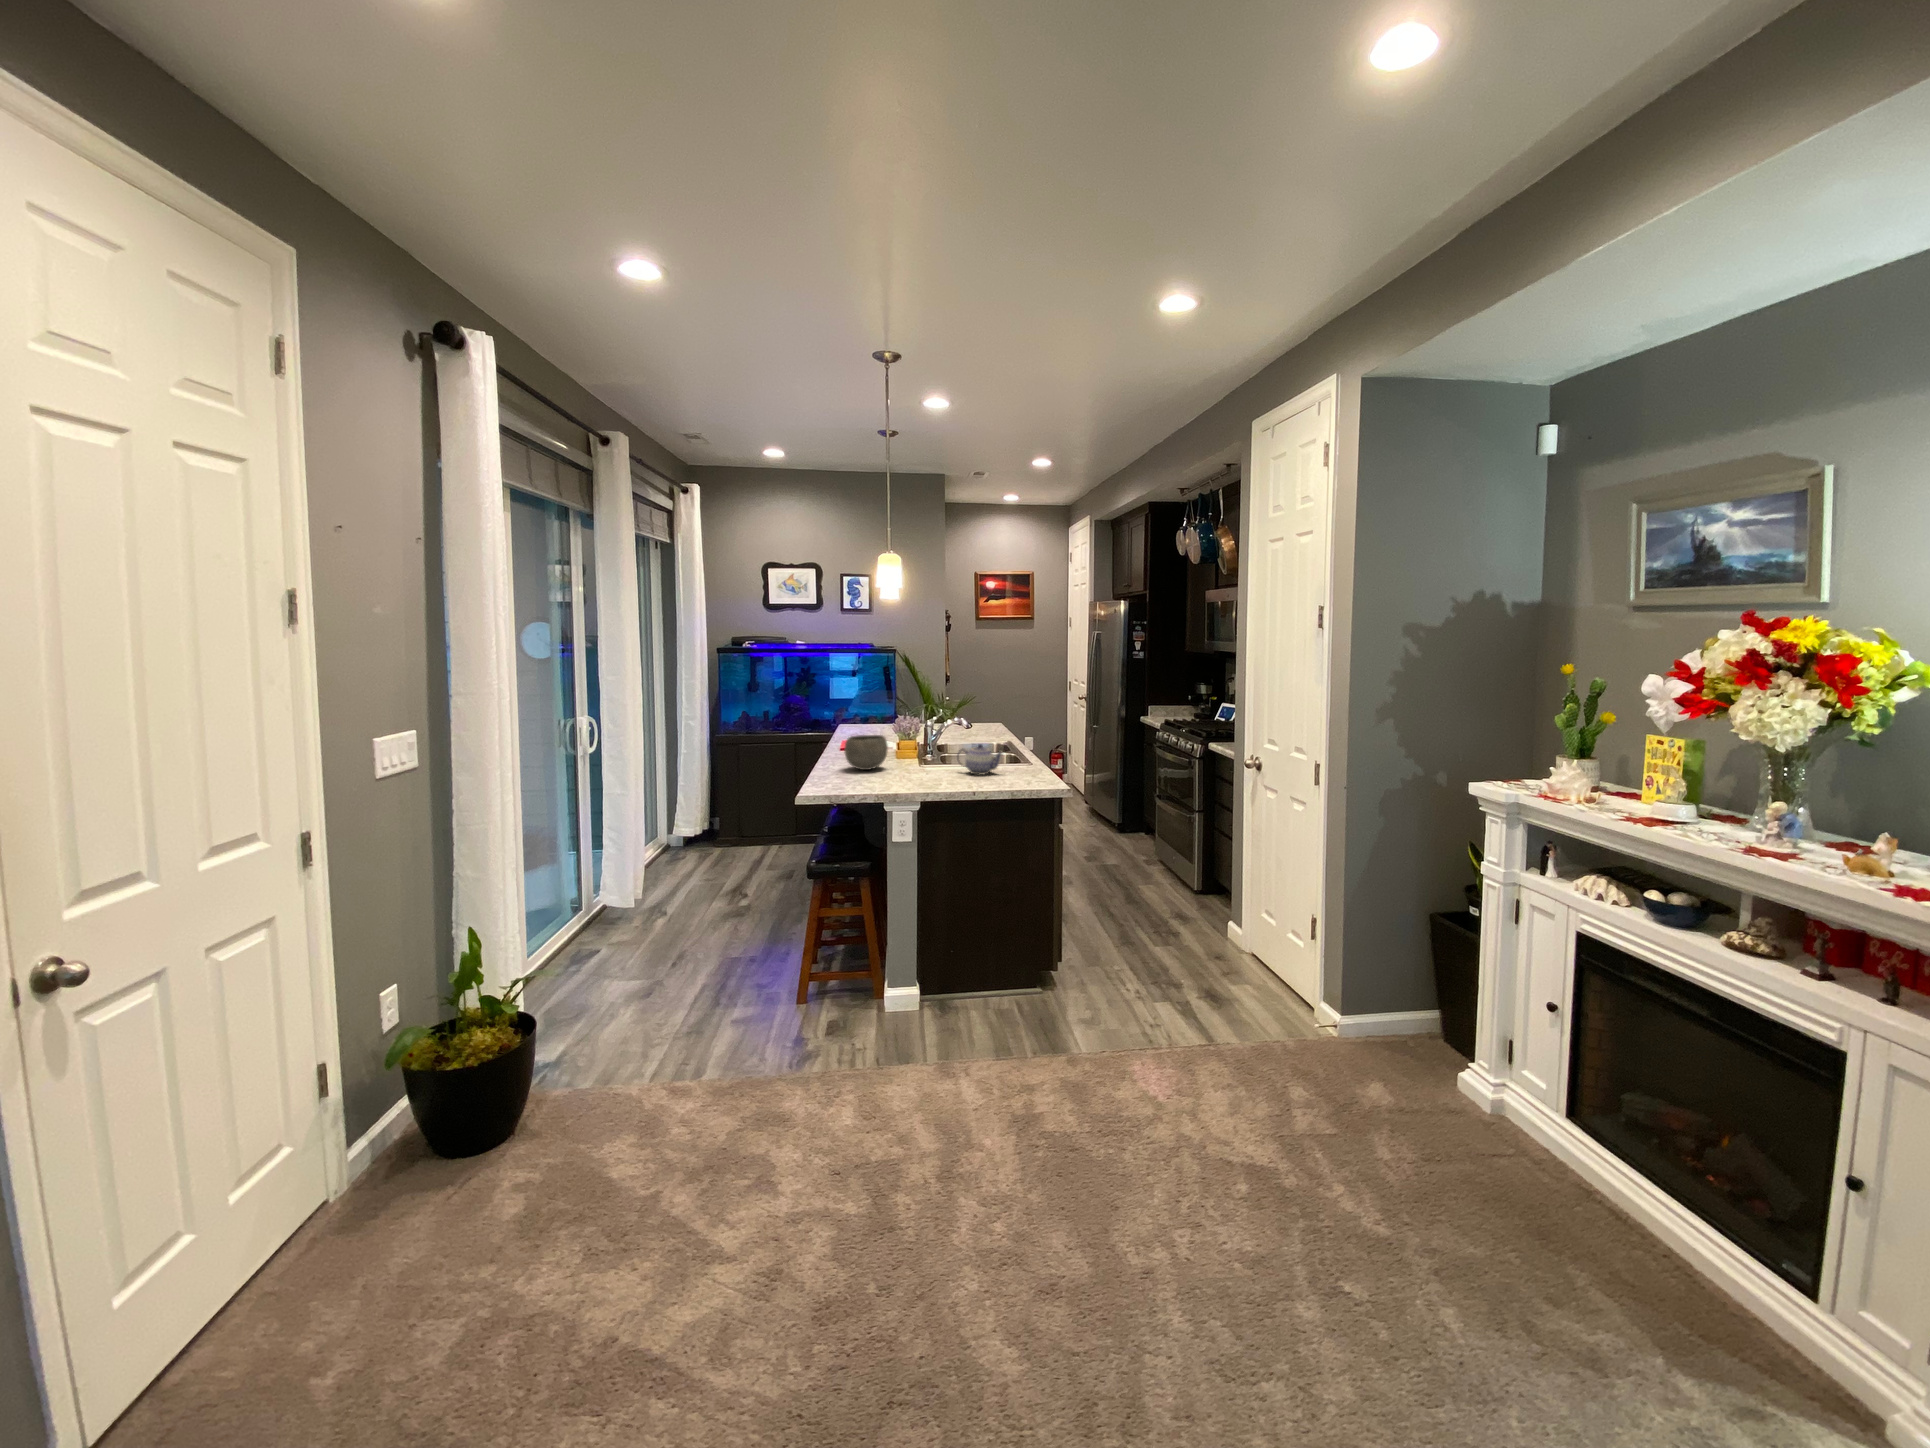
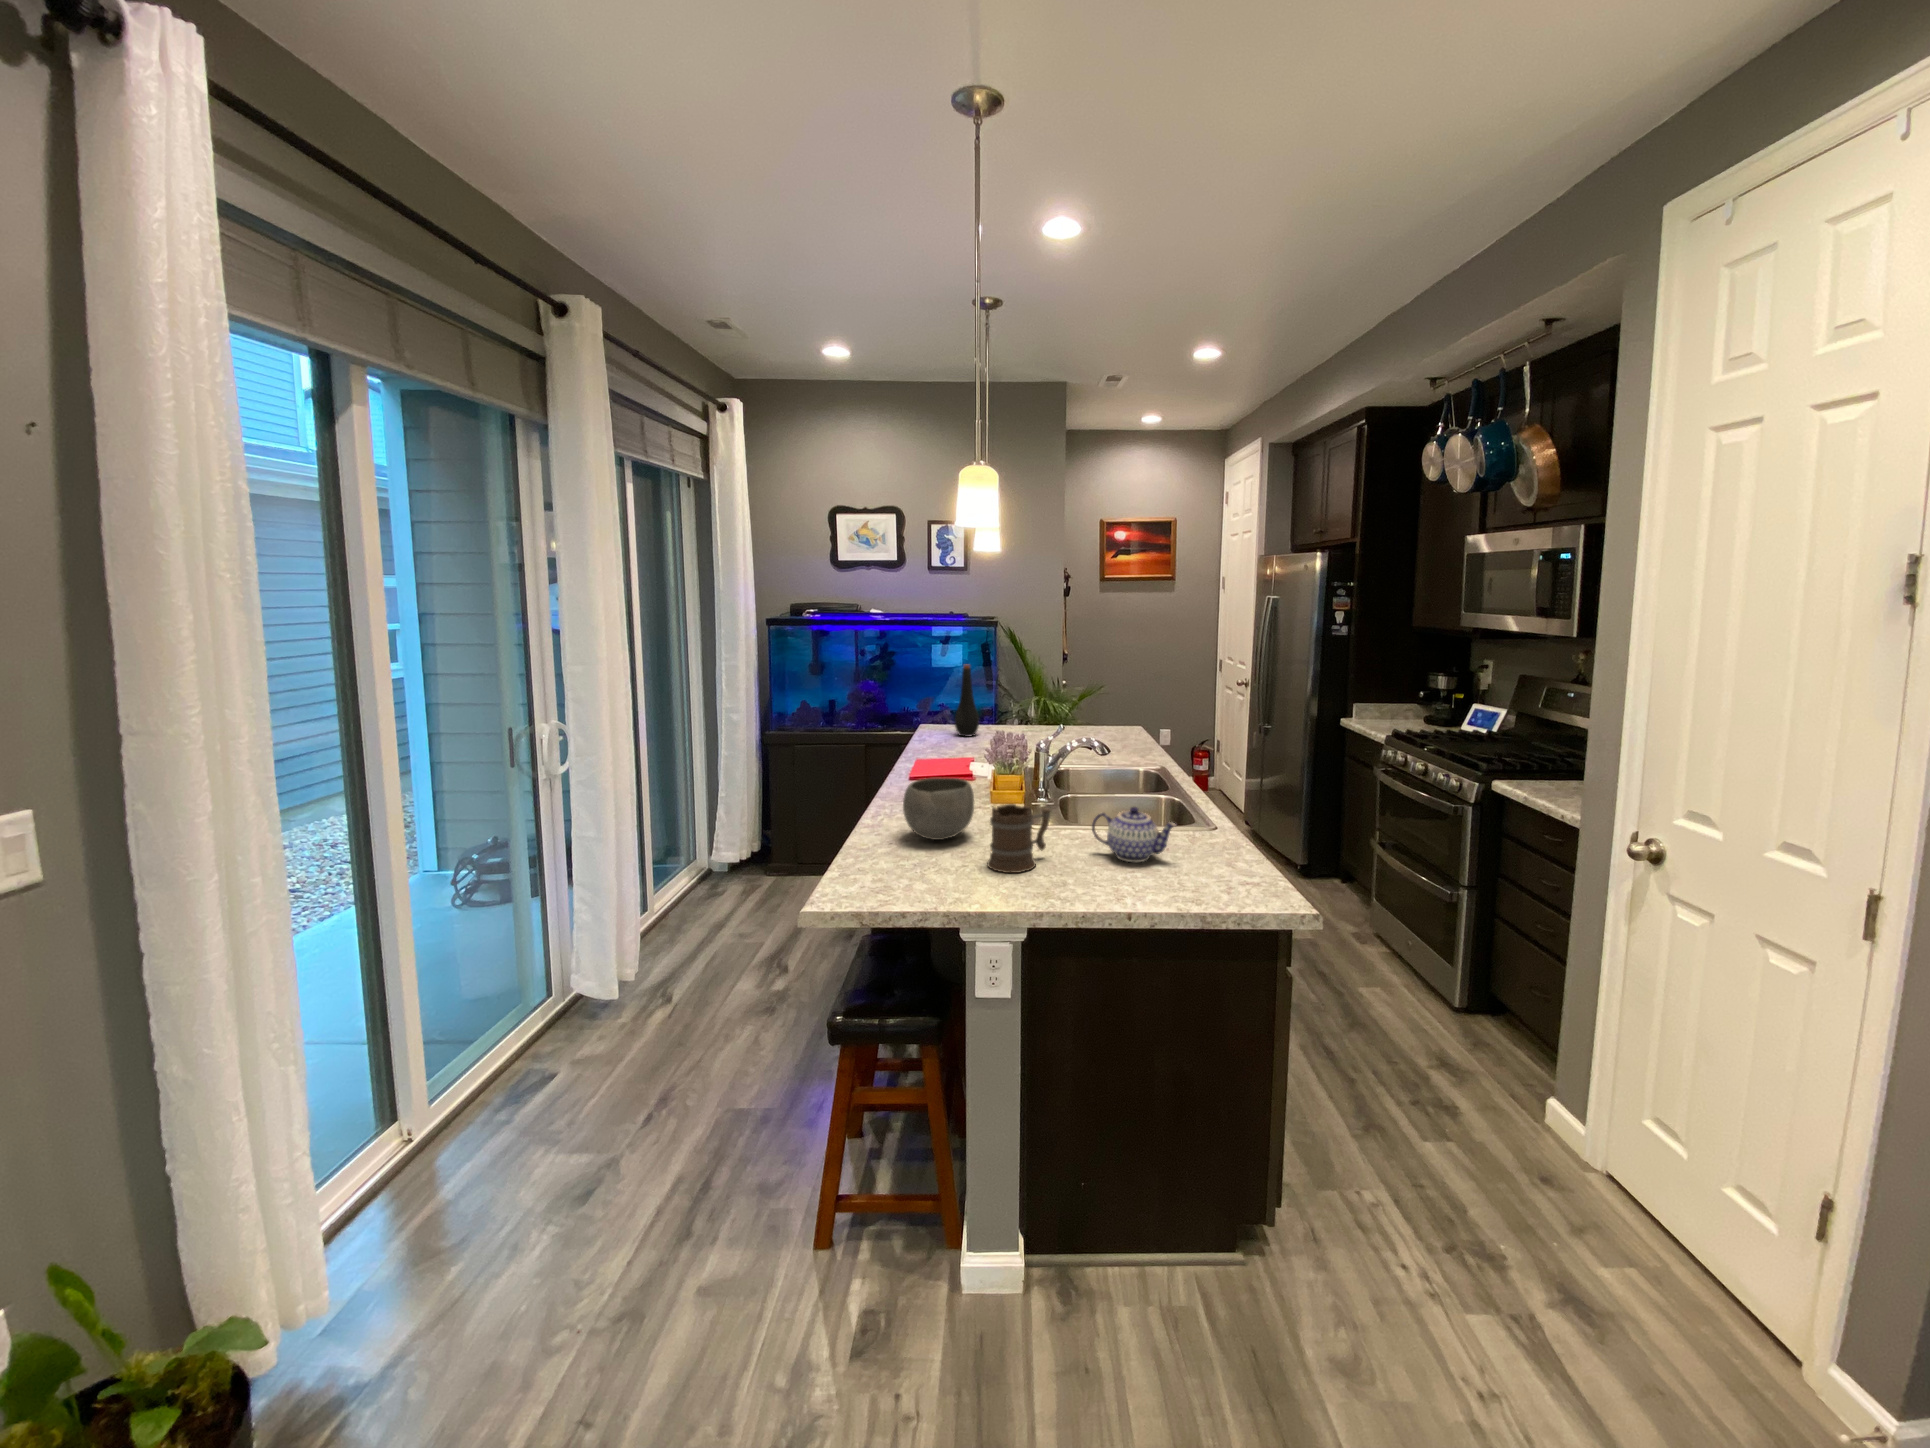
bottle: none [867,678,885,729] -> present [955,664,979,737]
mug: none [897,743,933,780] -> present [987,804,1050,873]

